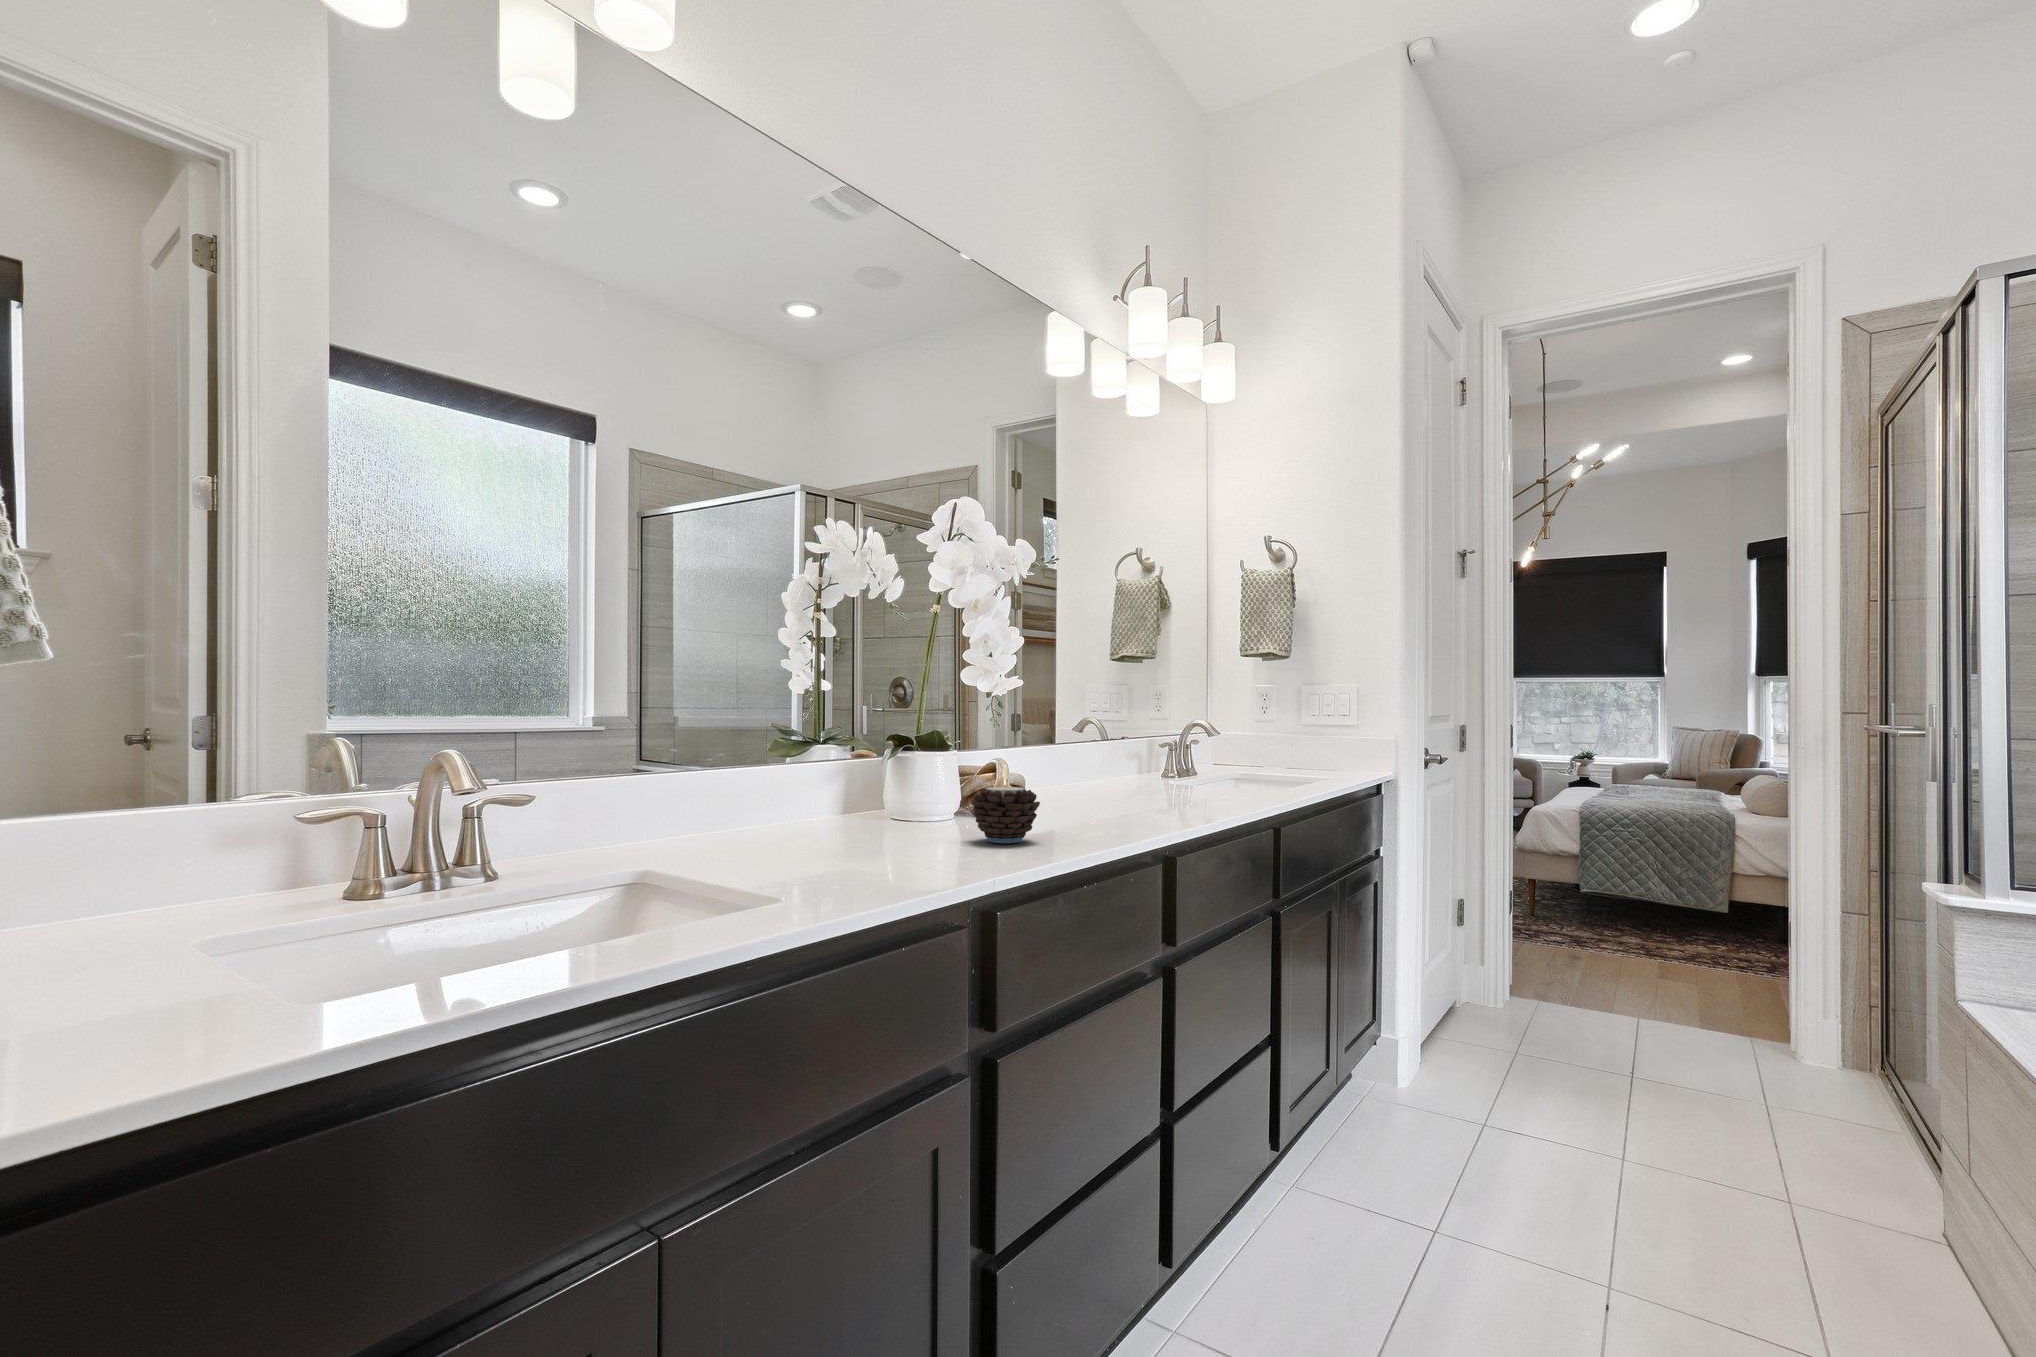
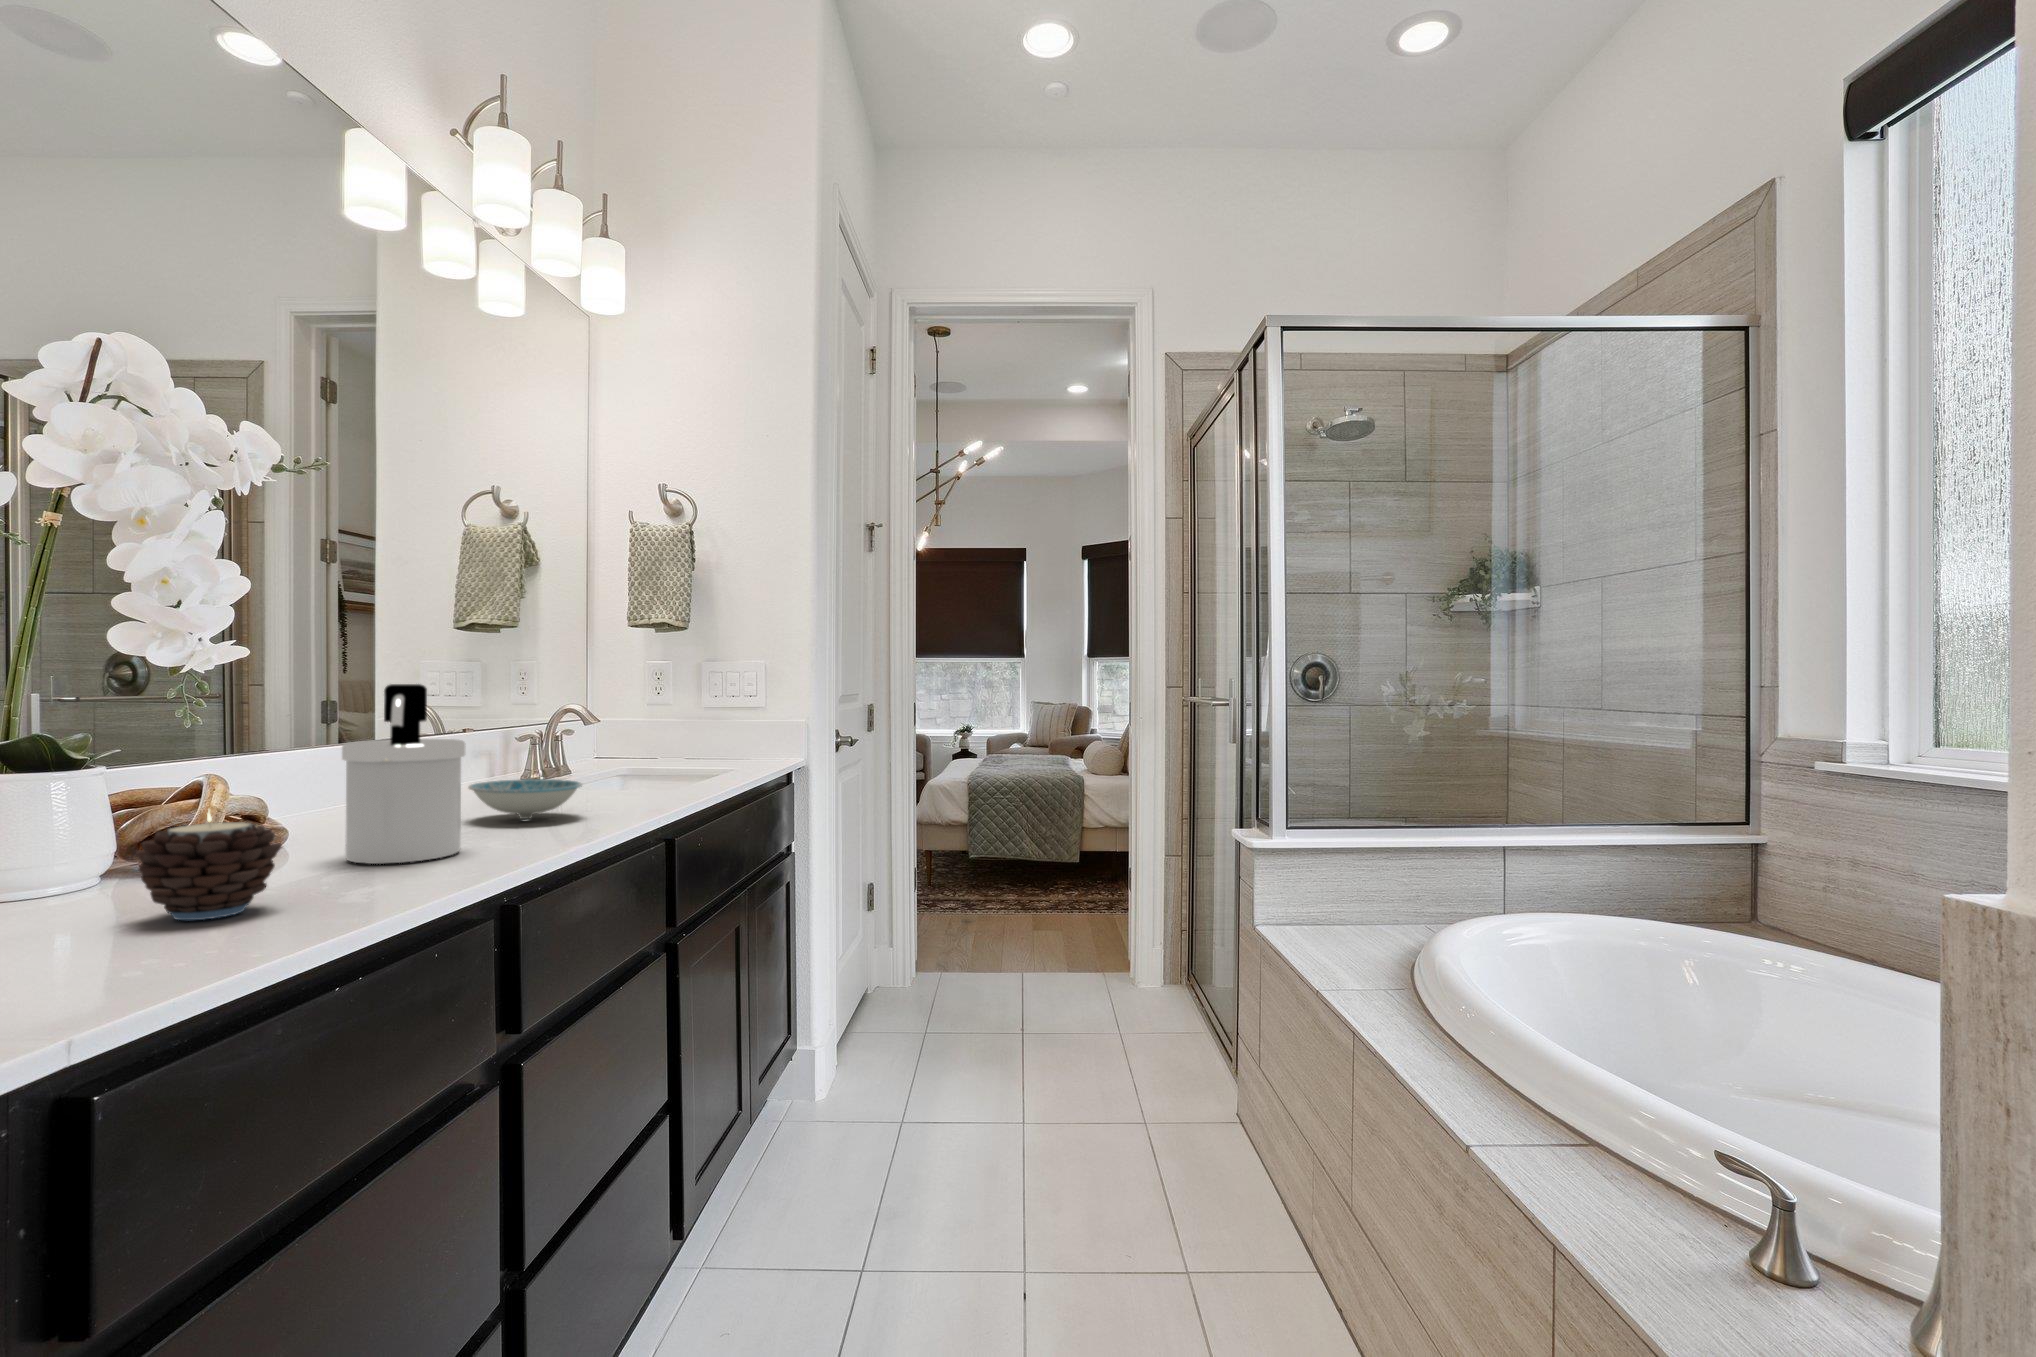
soap dispenser: none [1062,703,1134,824] -> present [342,684,465,864]
ceramic bowl: none [1131,775,1209,804] -> present [468,779,582,819]

